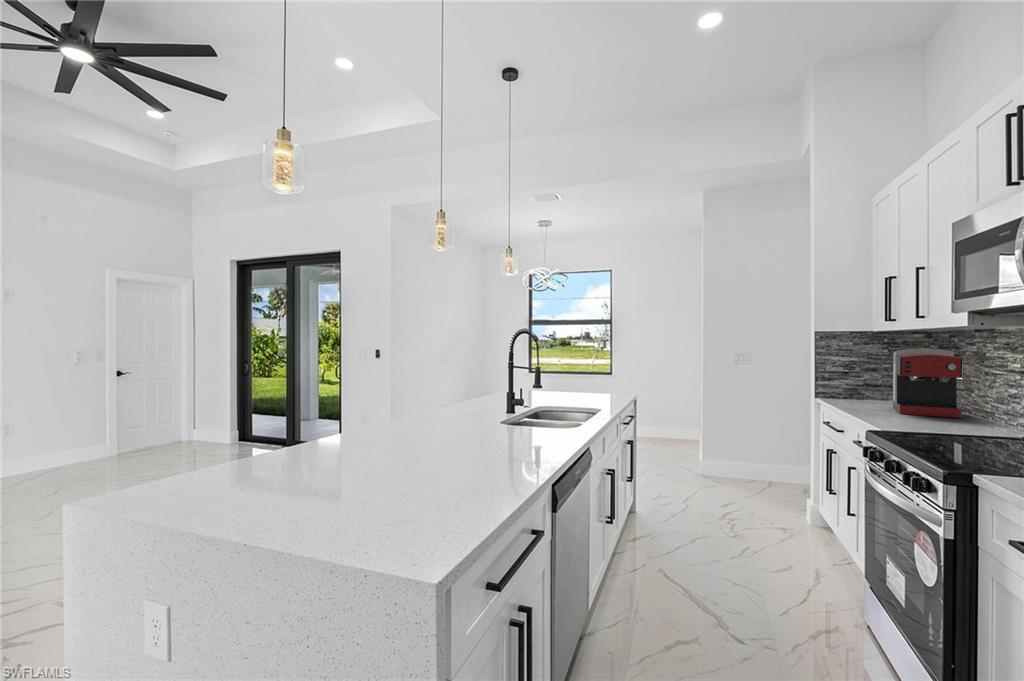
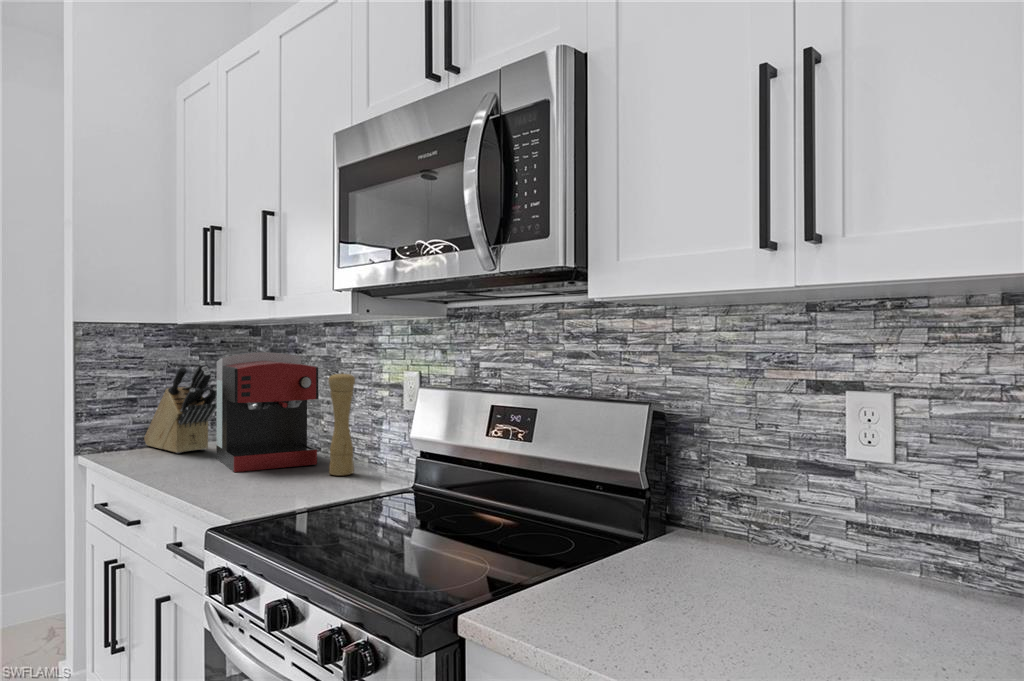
knife block: none [853,353,896,403] -> present [144,361,217,453]
pepper mill: none [965,361,987,425] -> present [329,372,355,476]

